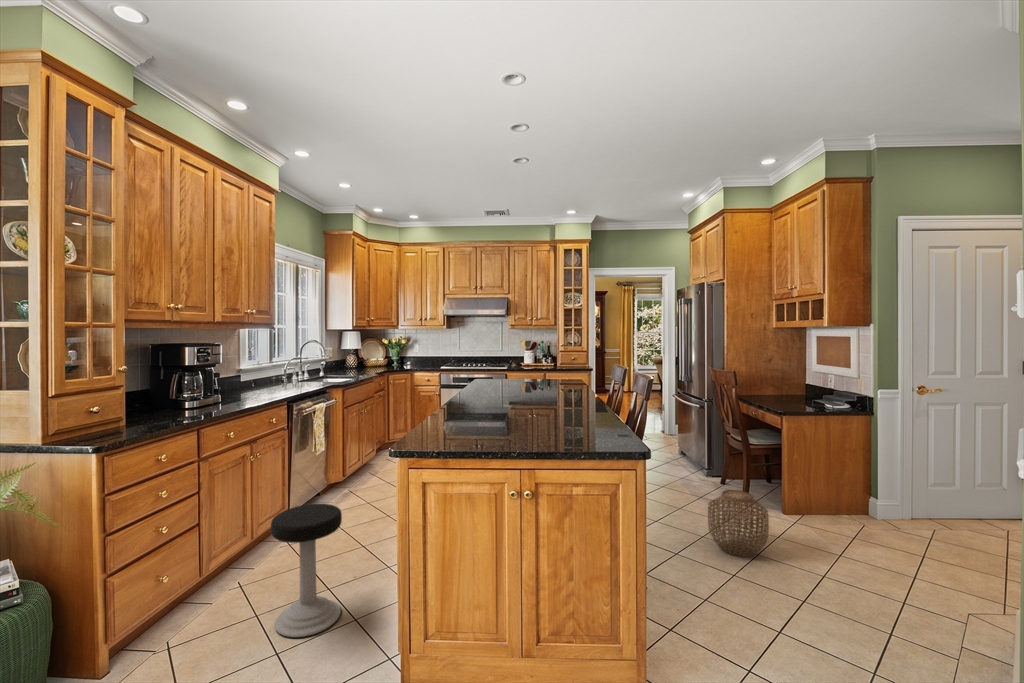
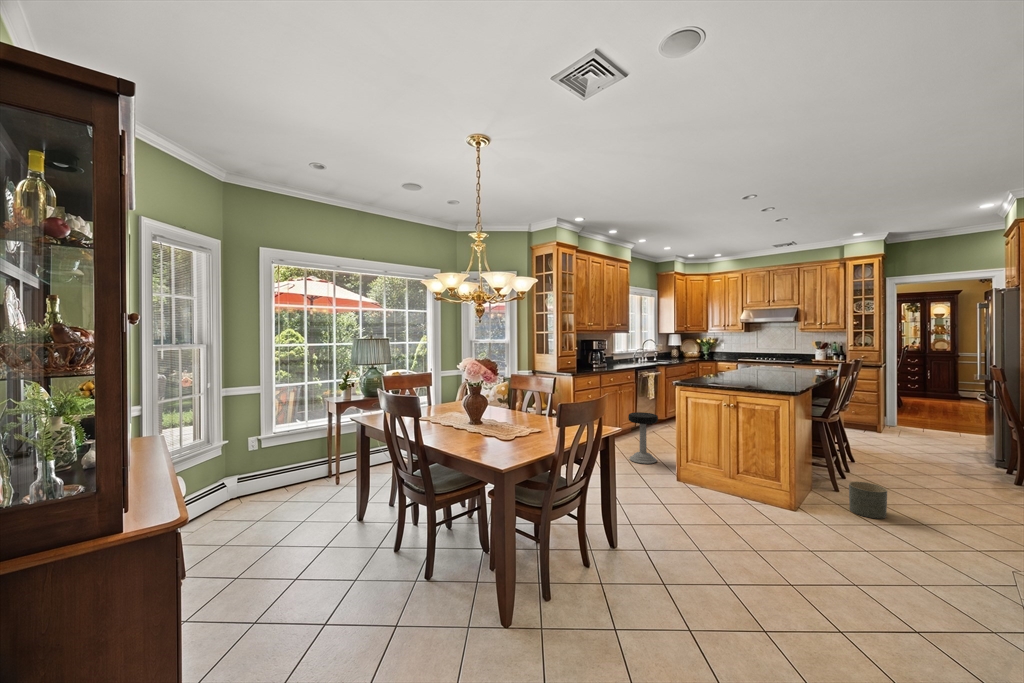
woven basket: present [708,490,769,557] -> none [921,453,980,502]
planter: none [688,578,742,652] -> present [849,482,887,519]

